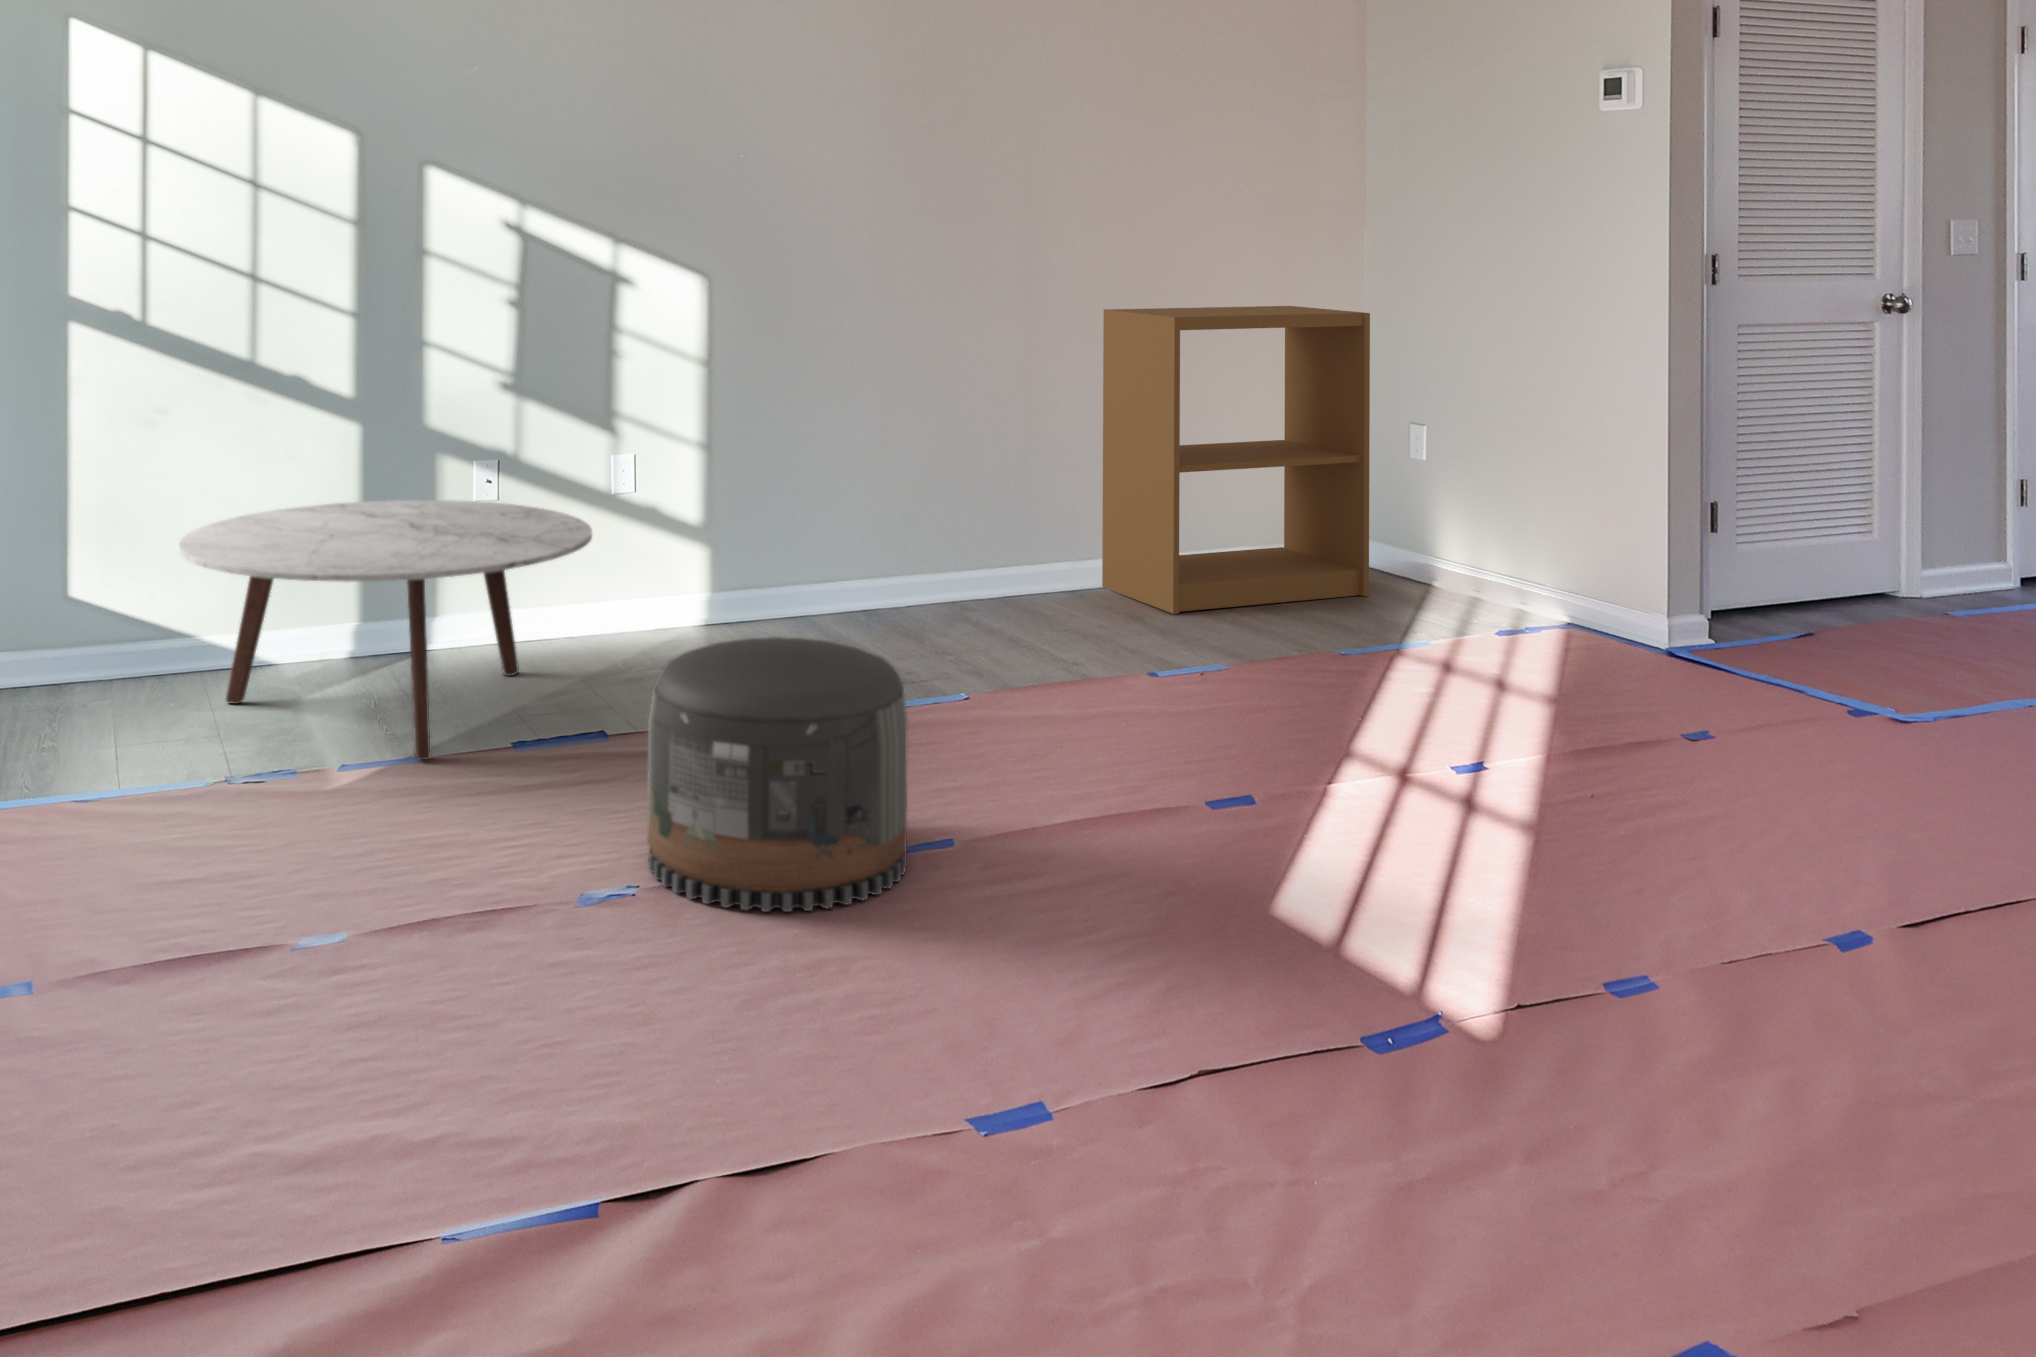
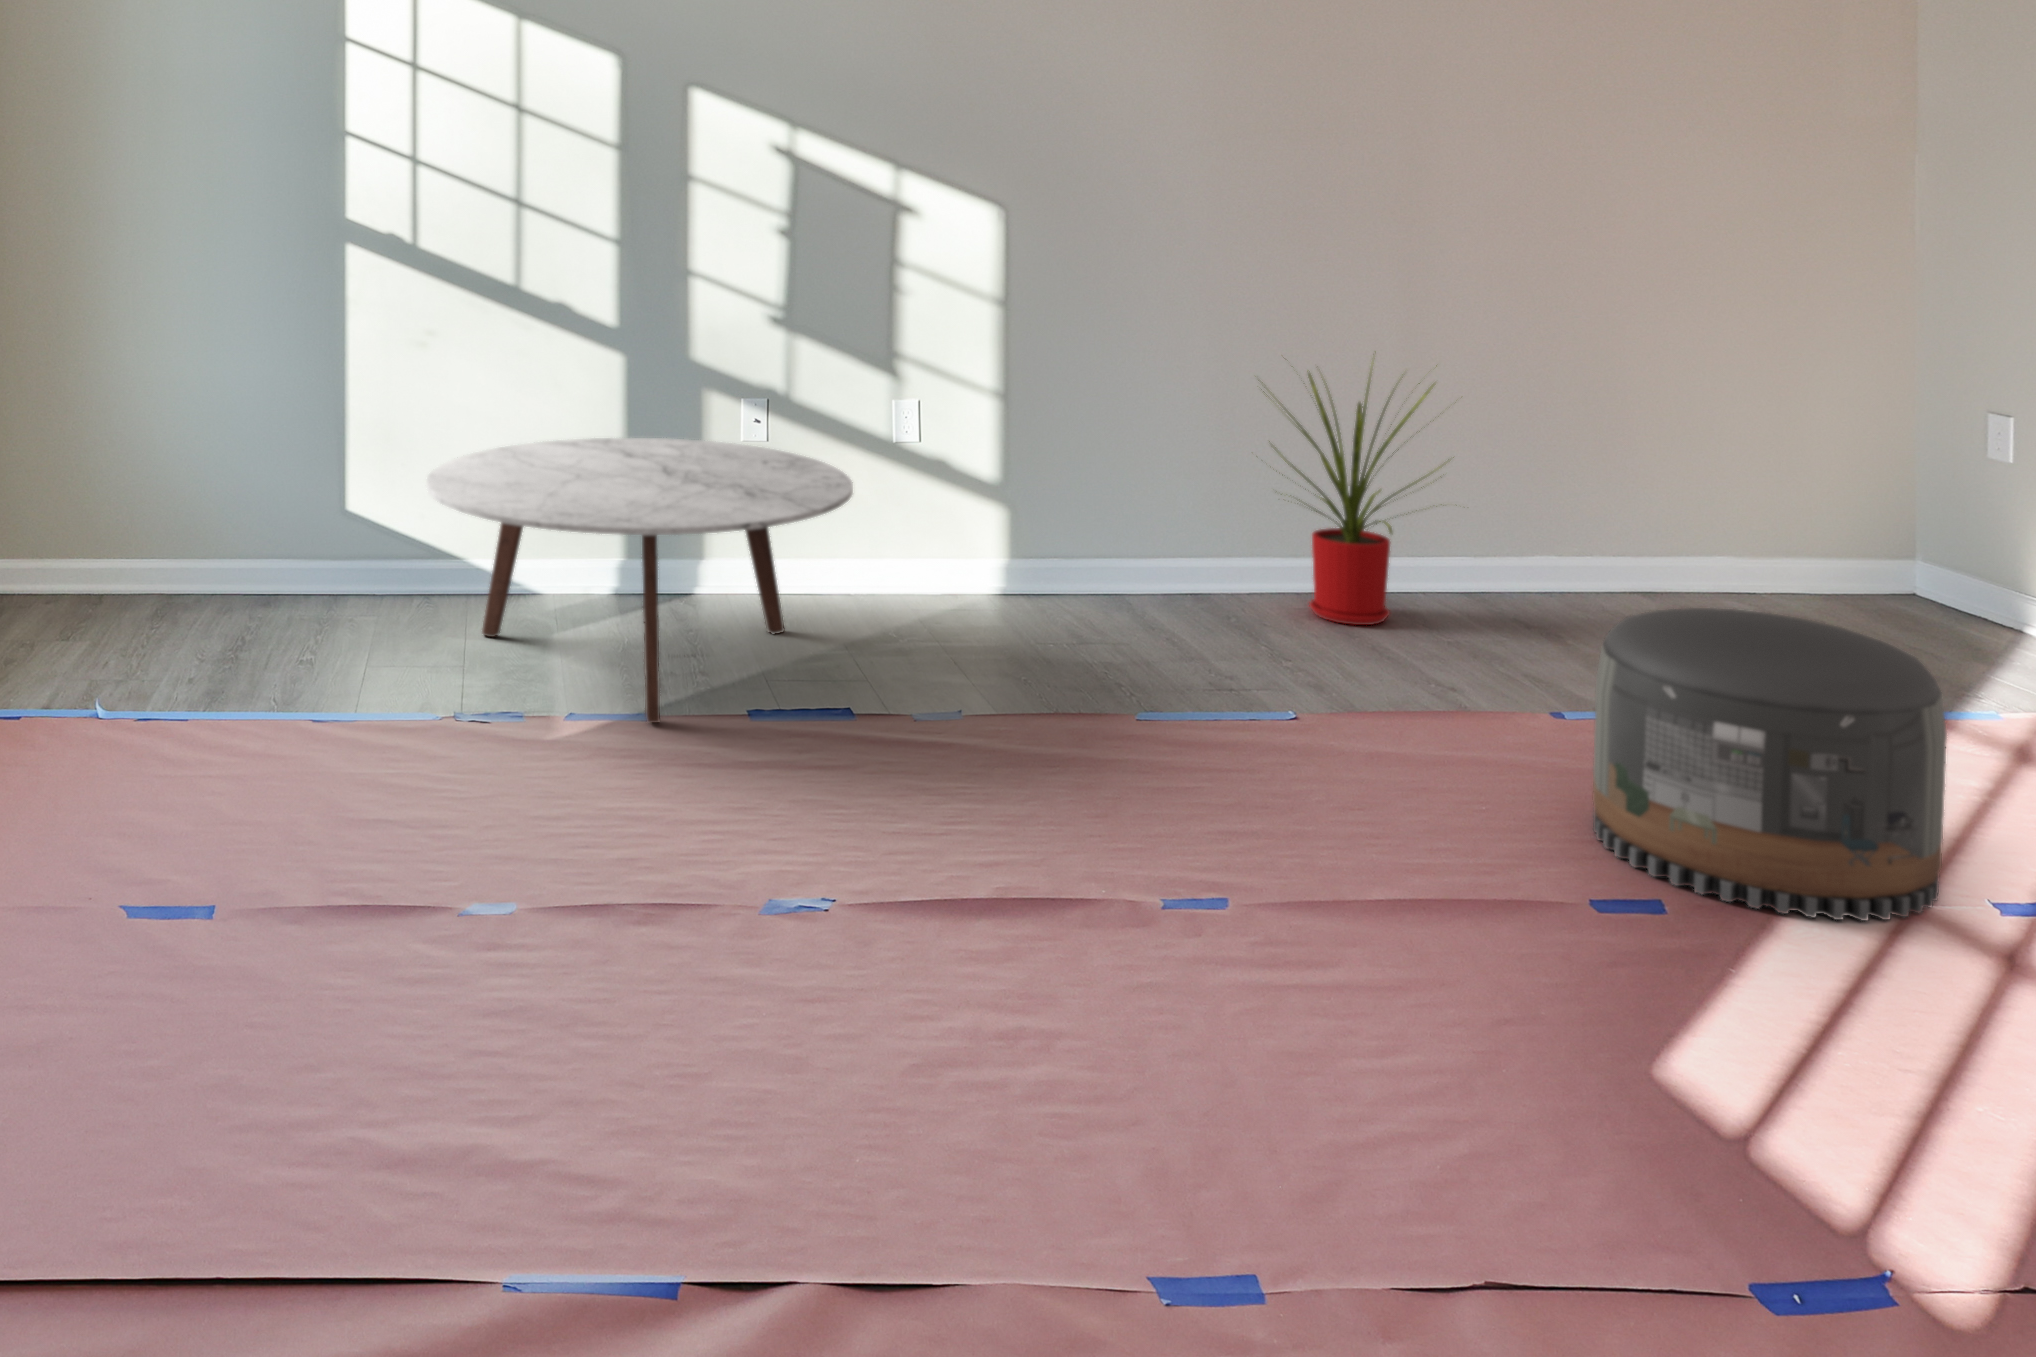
bookshelf: present [1102,306,1370,614] -> none [1519,250,1924,632]
house plant: none [905,394,1074,625] -> present [1262,365,1454,625]
pouf: present [647,637,908,912] -> present [1592,608,1947,921]

